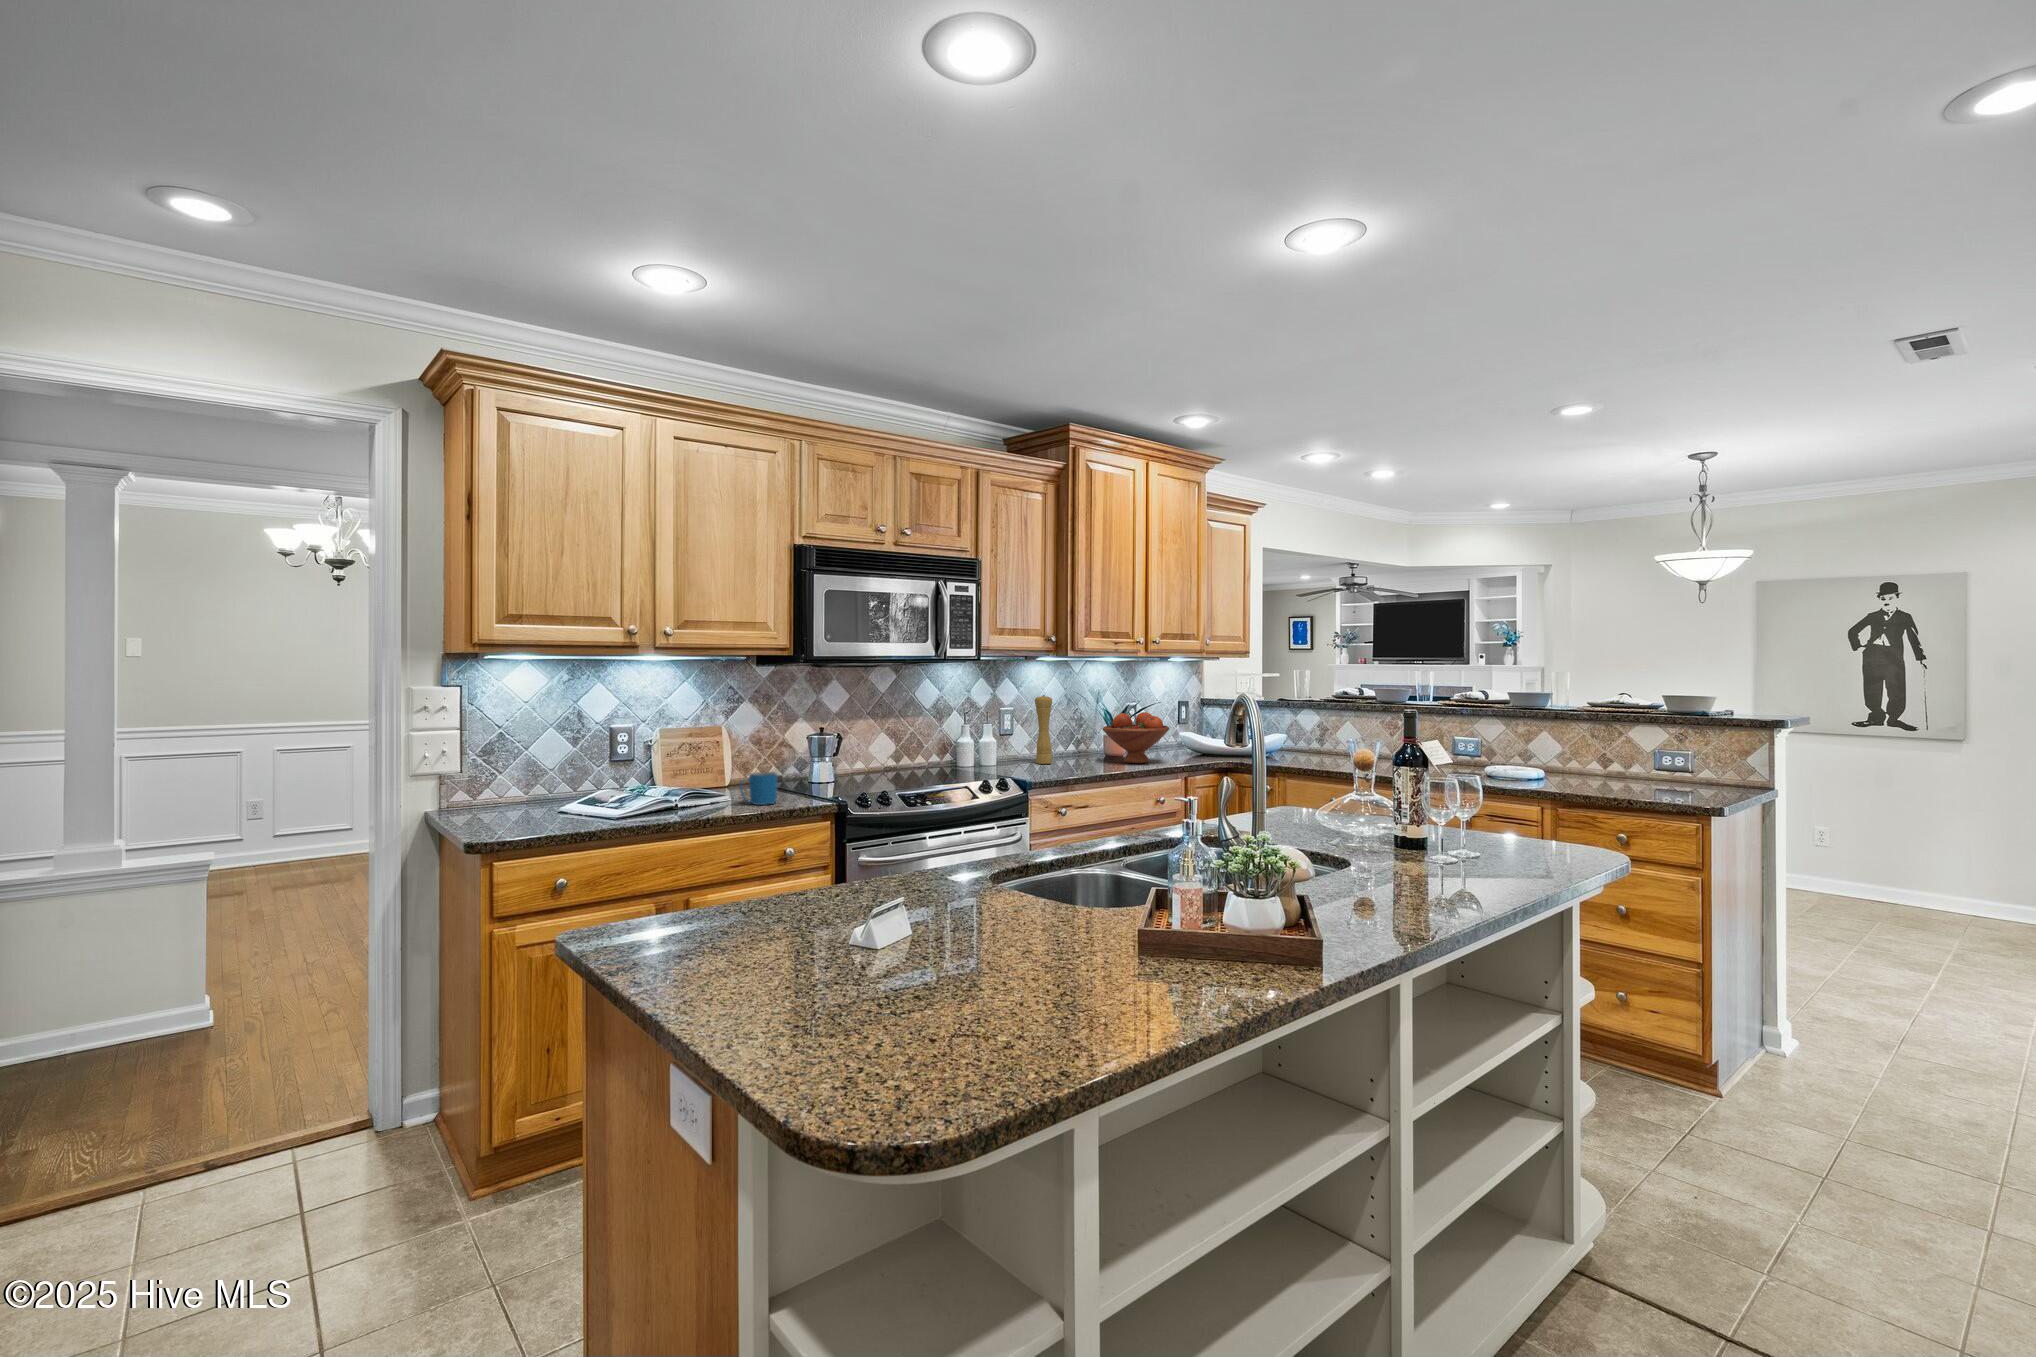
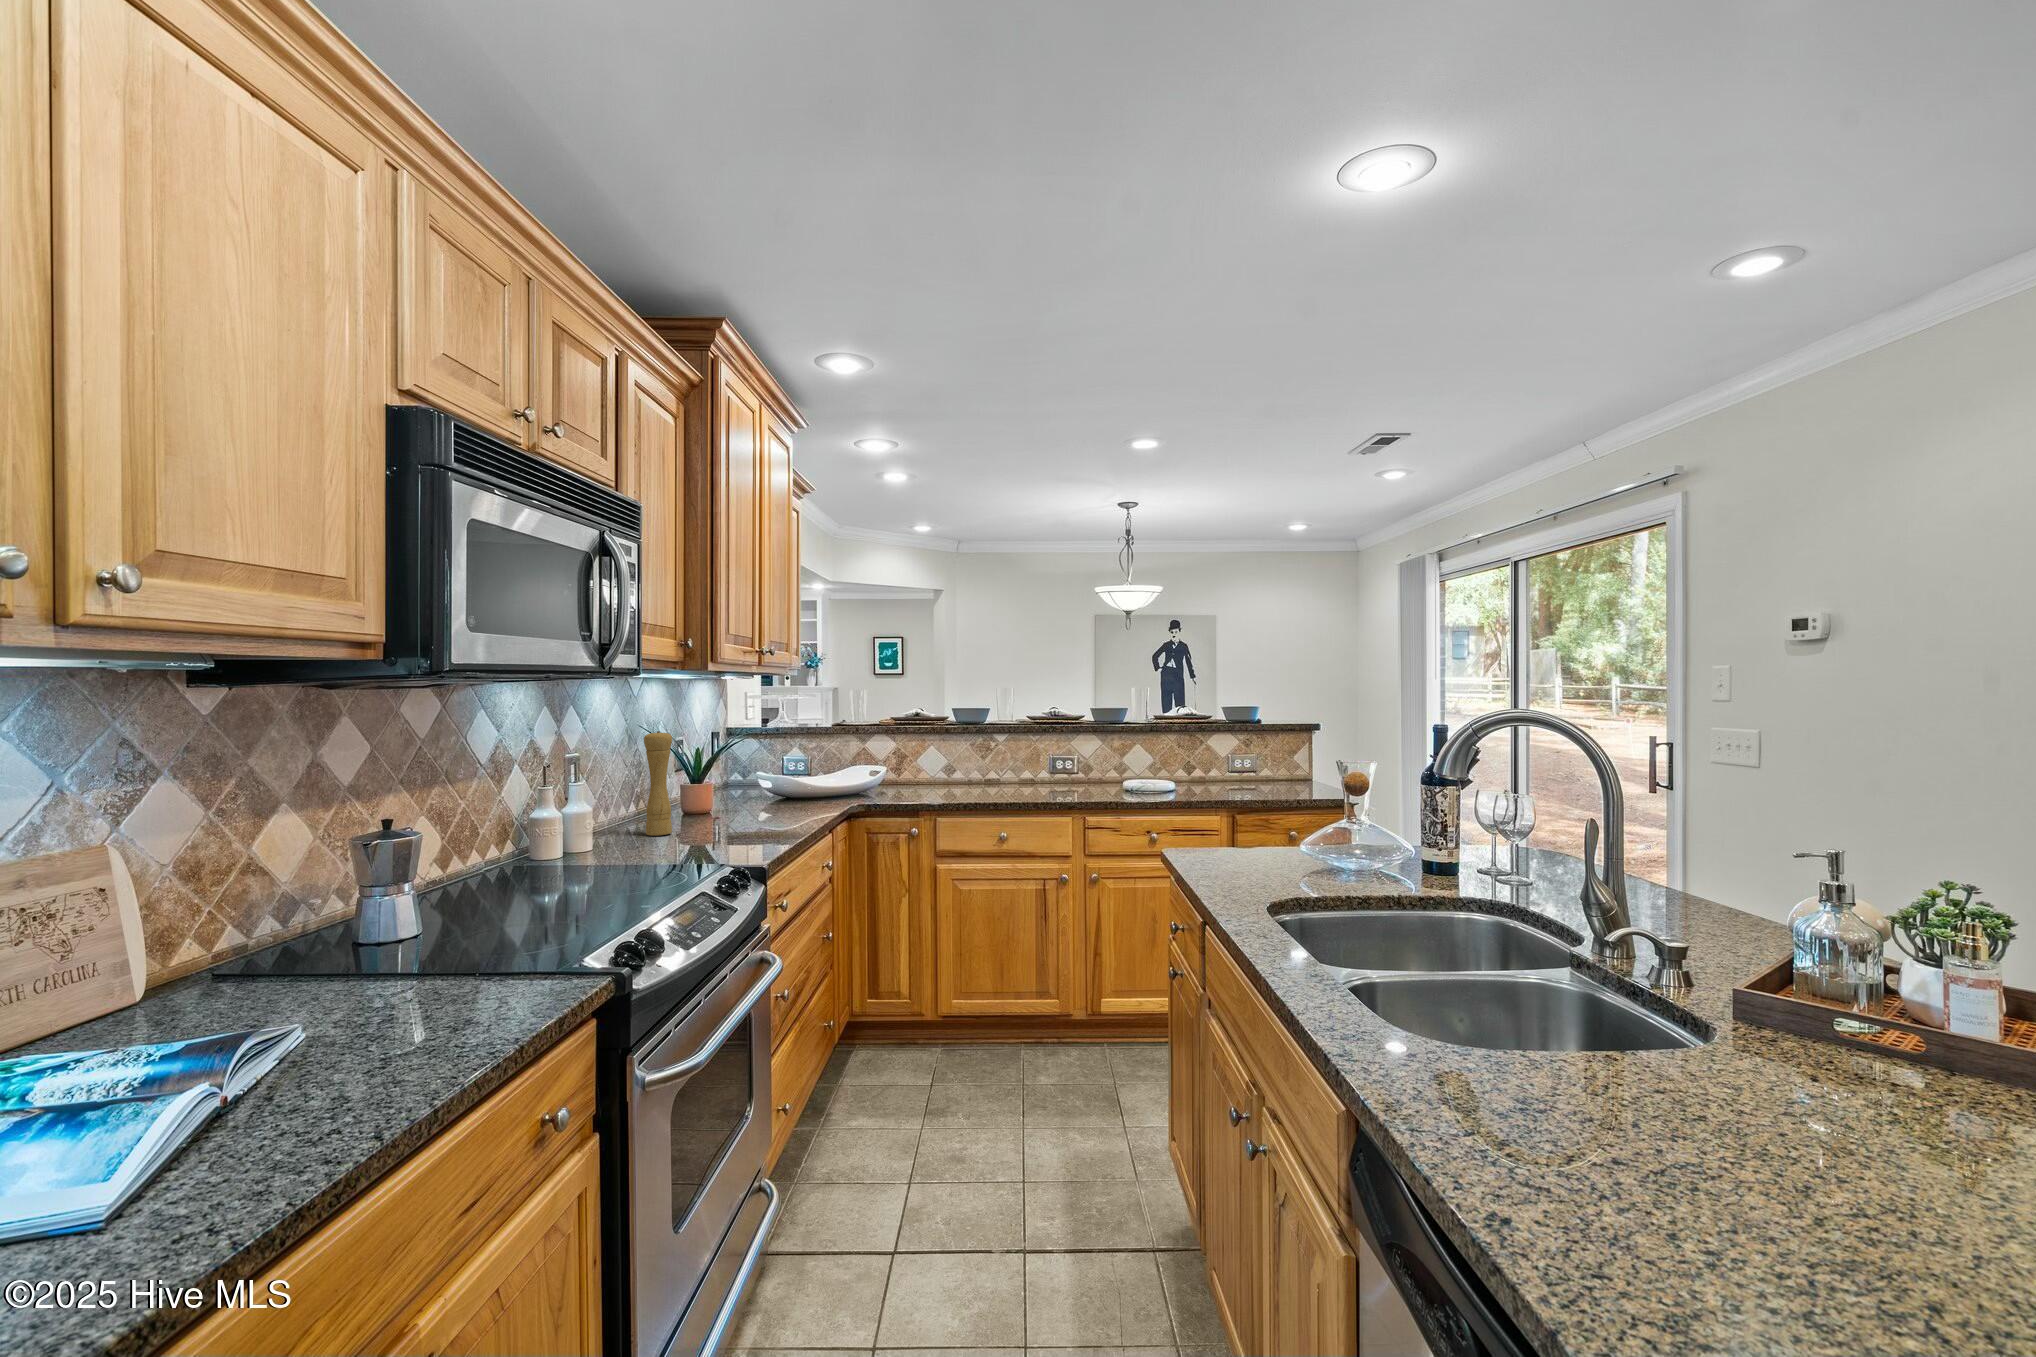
fruit bowl: present [1102,712,1169,763] -> none [715,748,809,819]
mug: present [740,772,777,805] -> none [400,941,485,1036]

